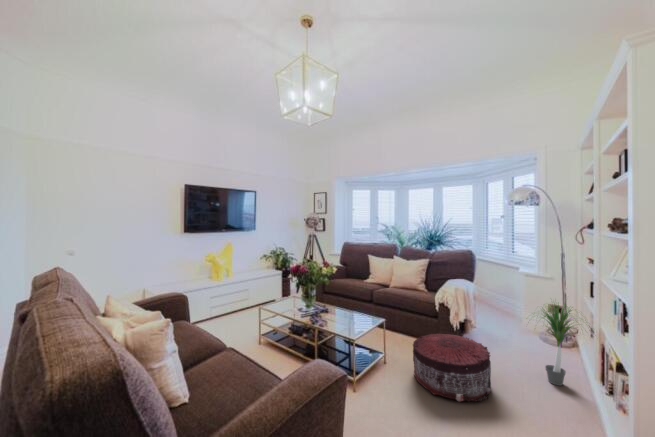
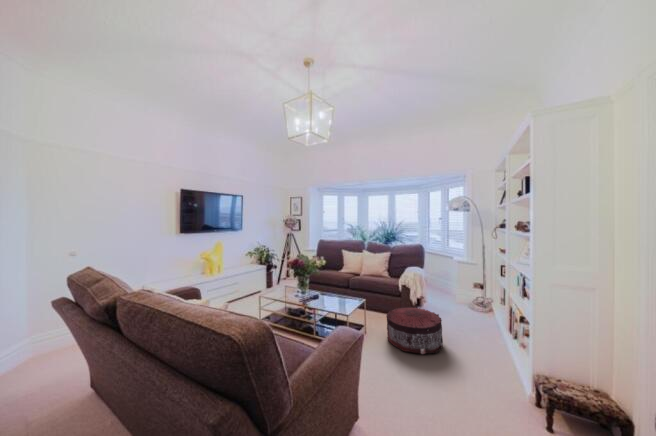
potted plant: present [543,305,590,386] -> none [461,274,510,338]

